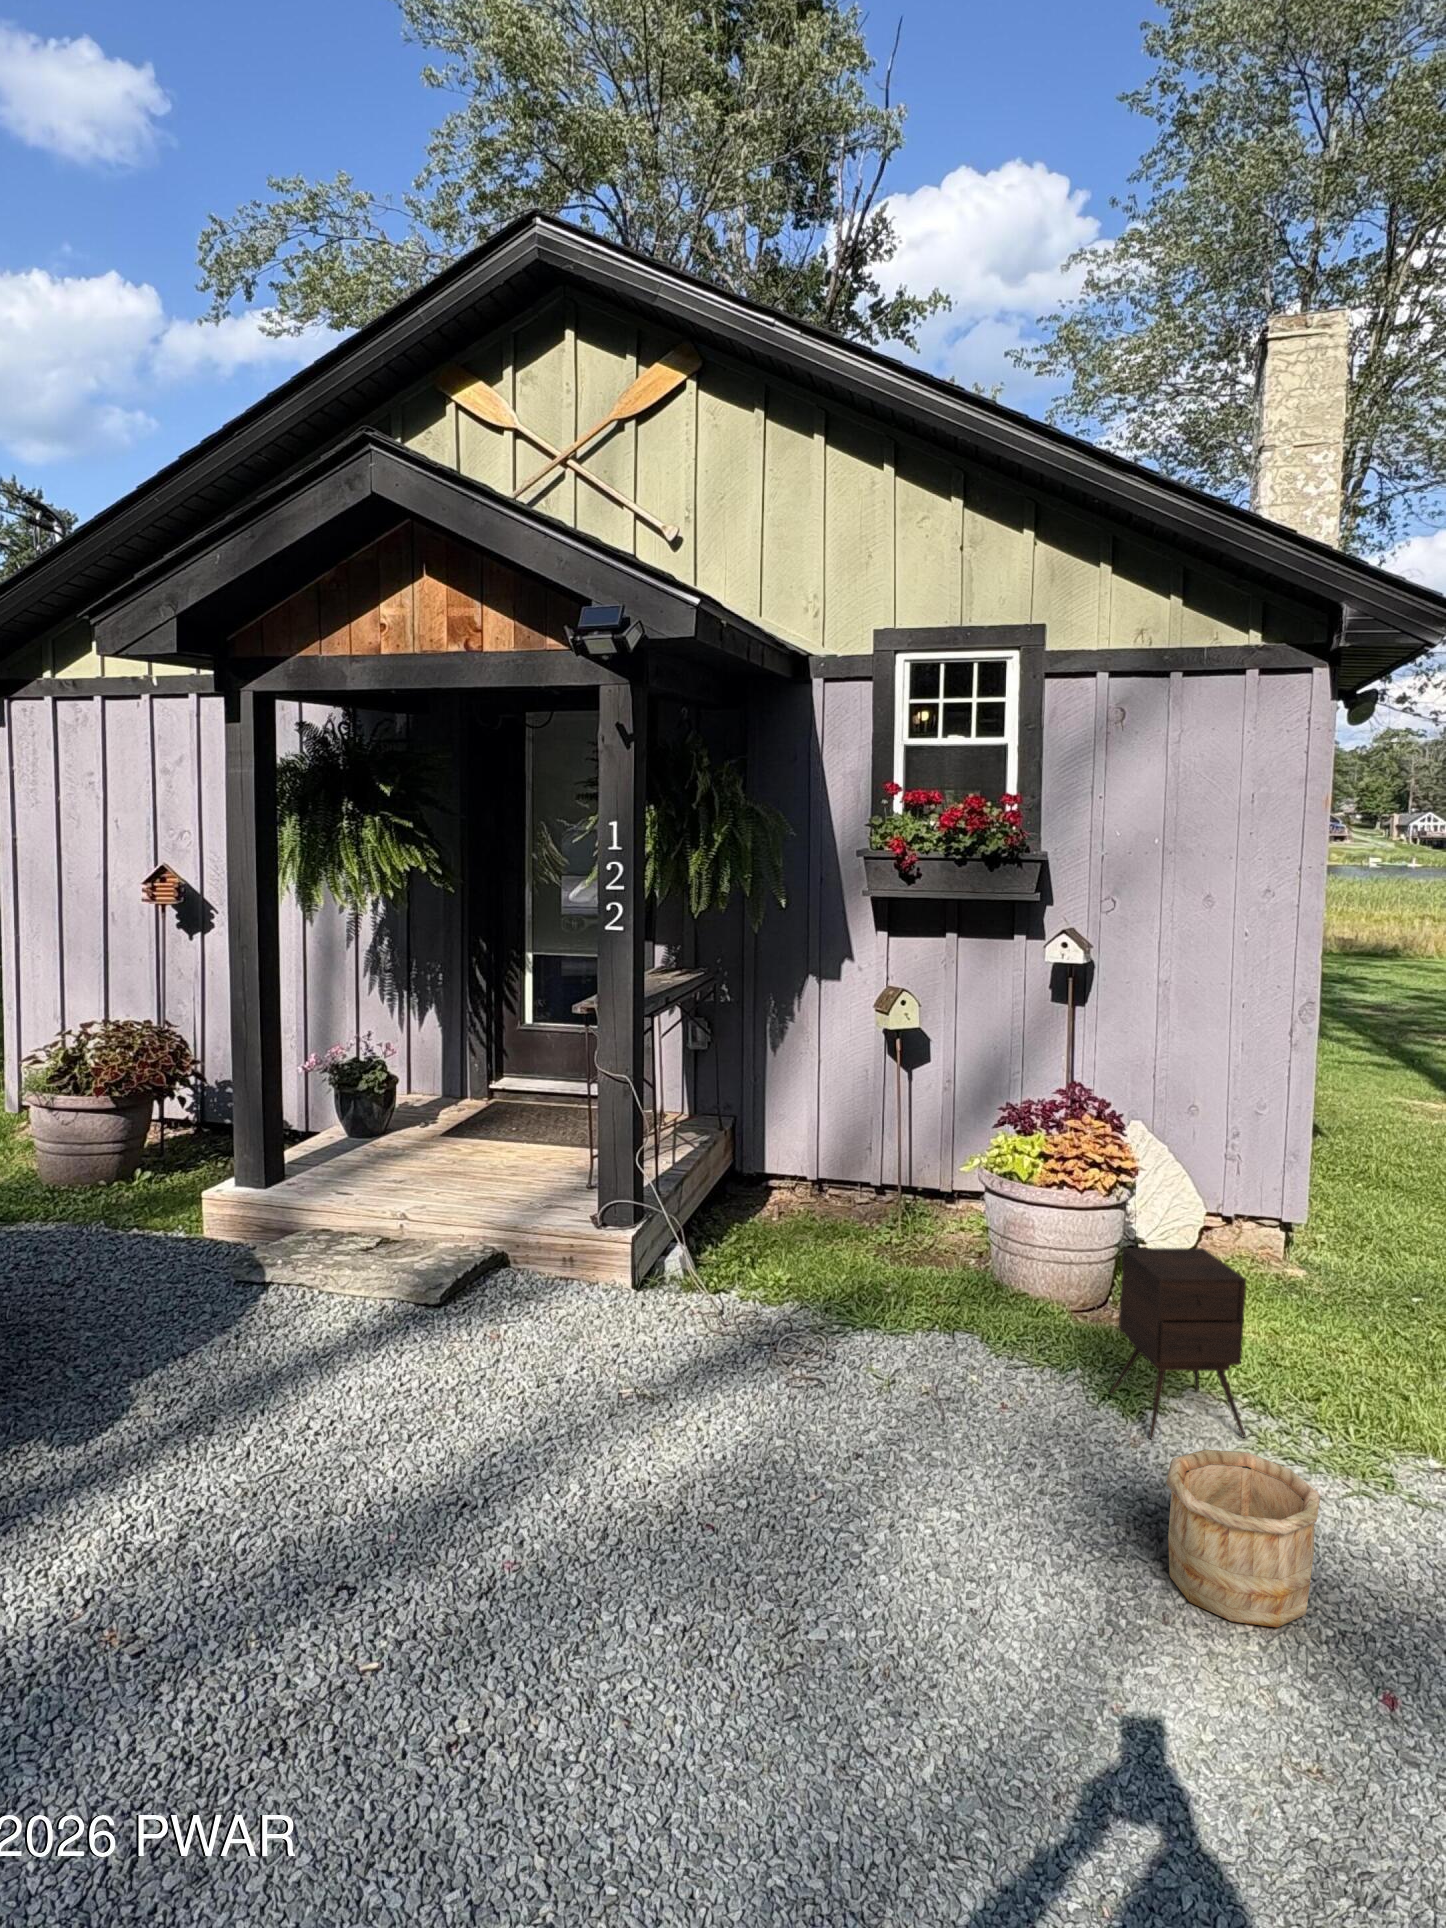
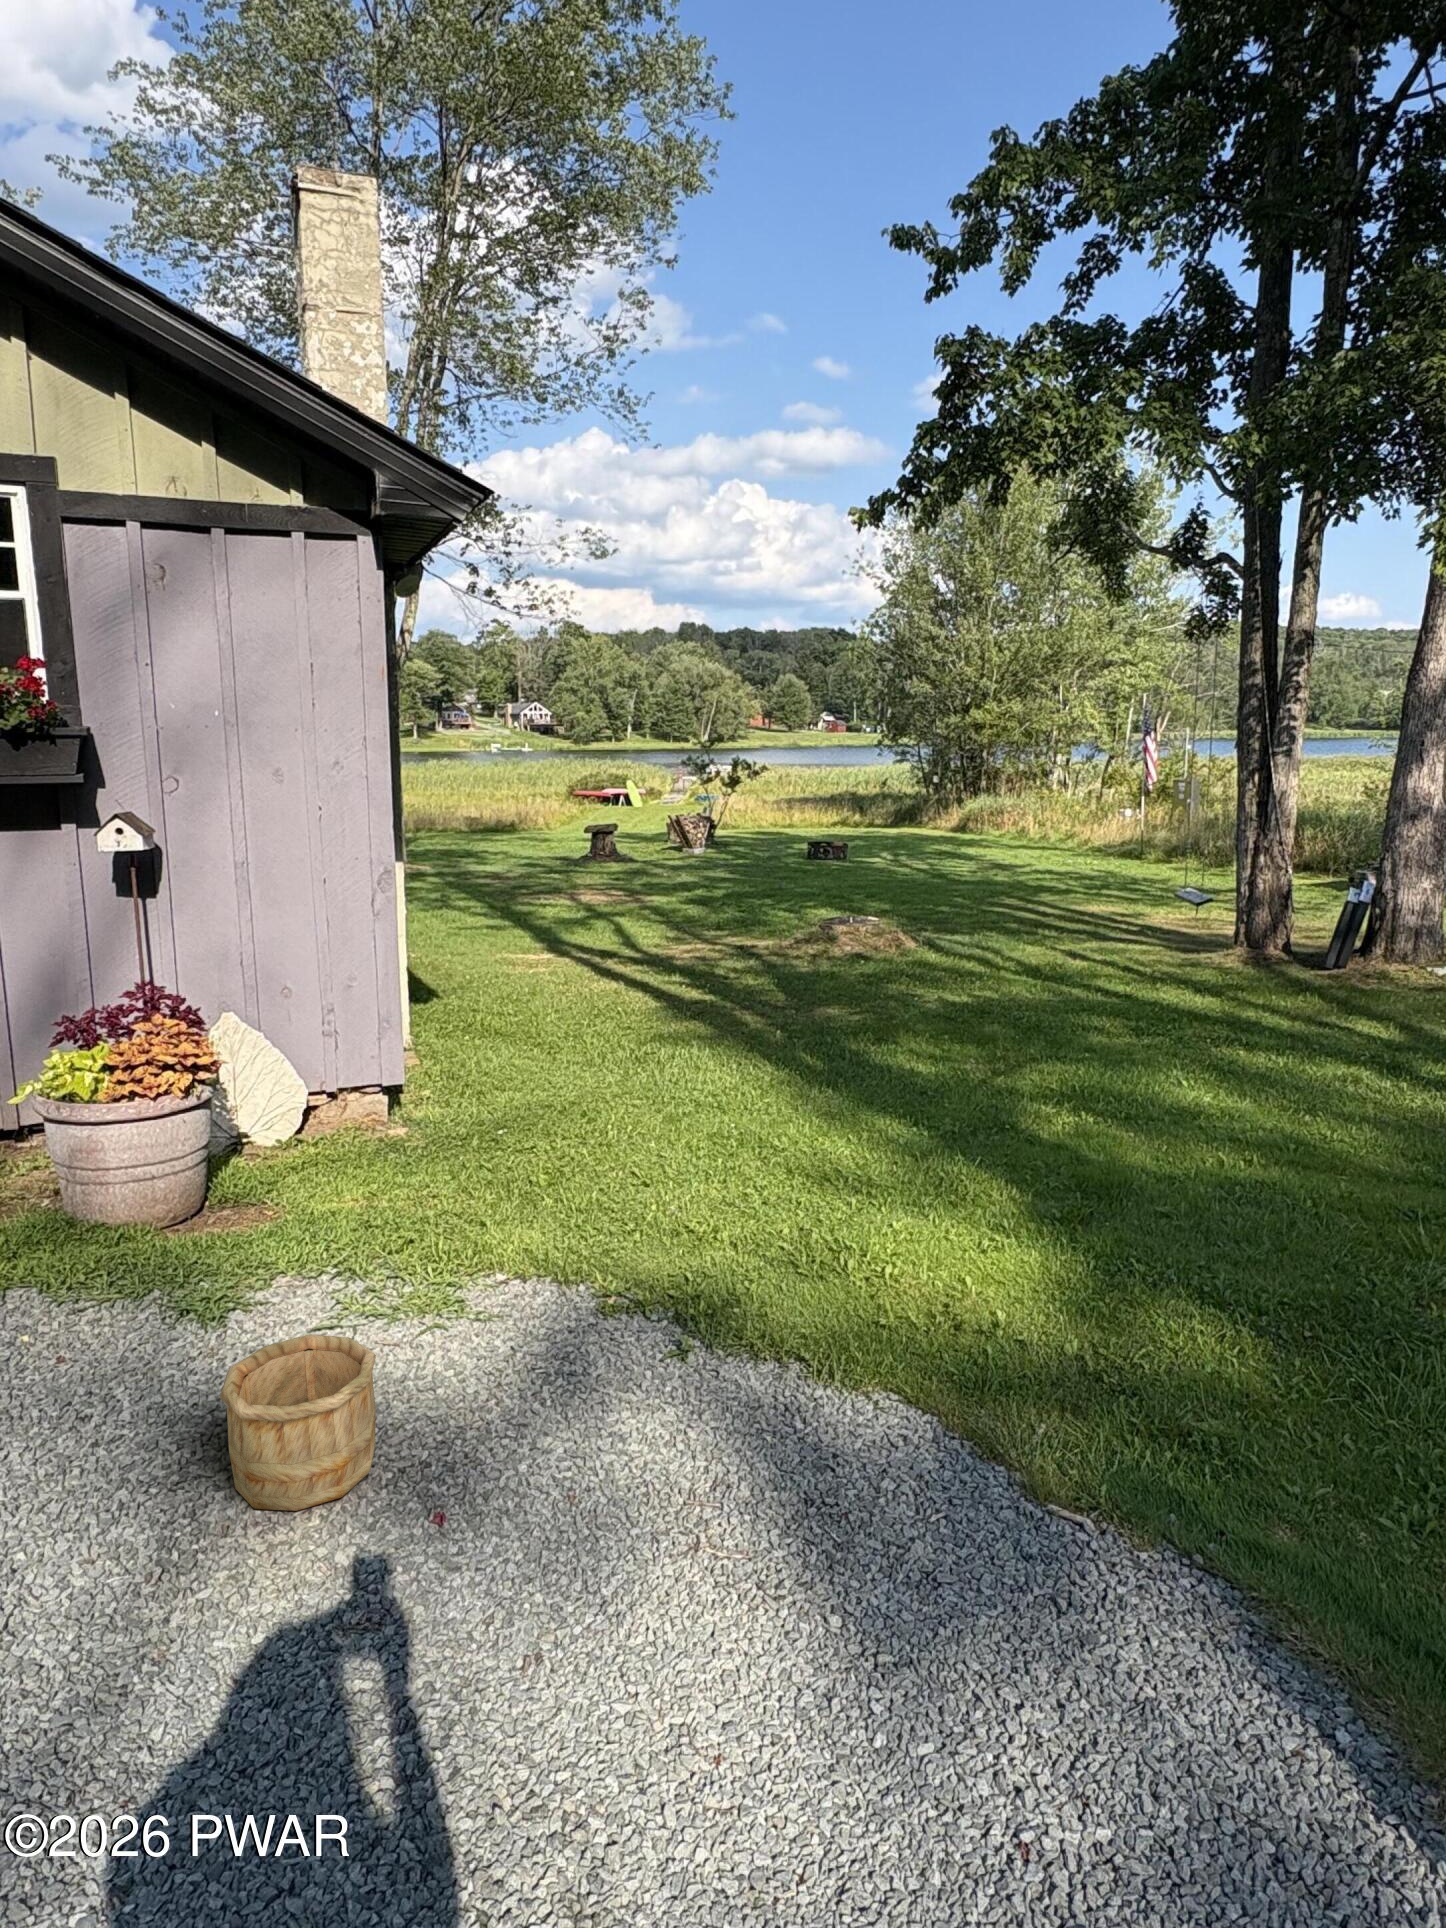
side table: present [1110,1248,1246,1439] -> none [187,1134,330,1344]

